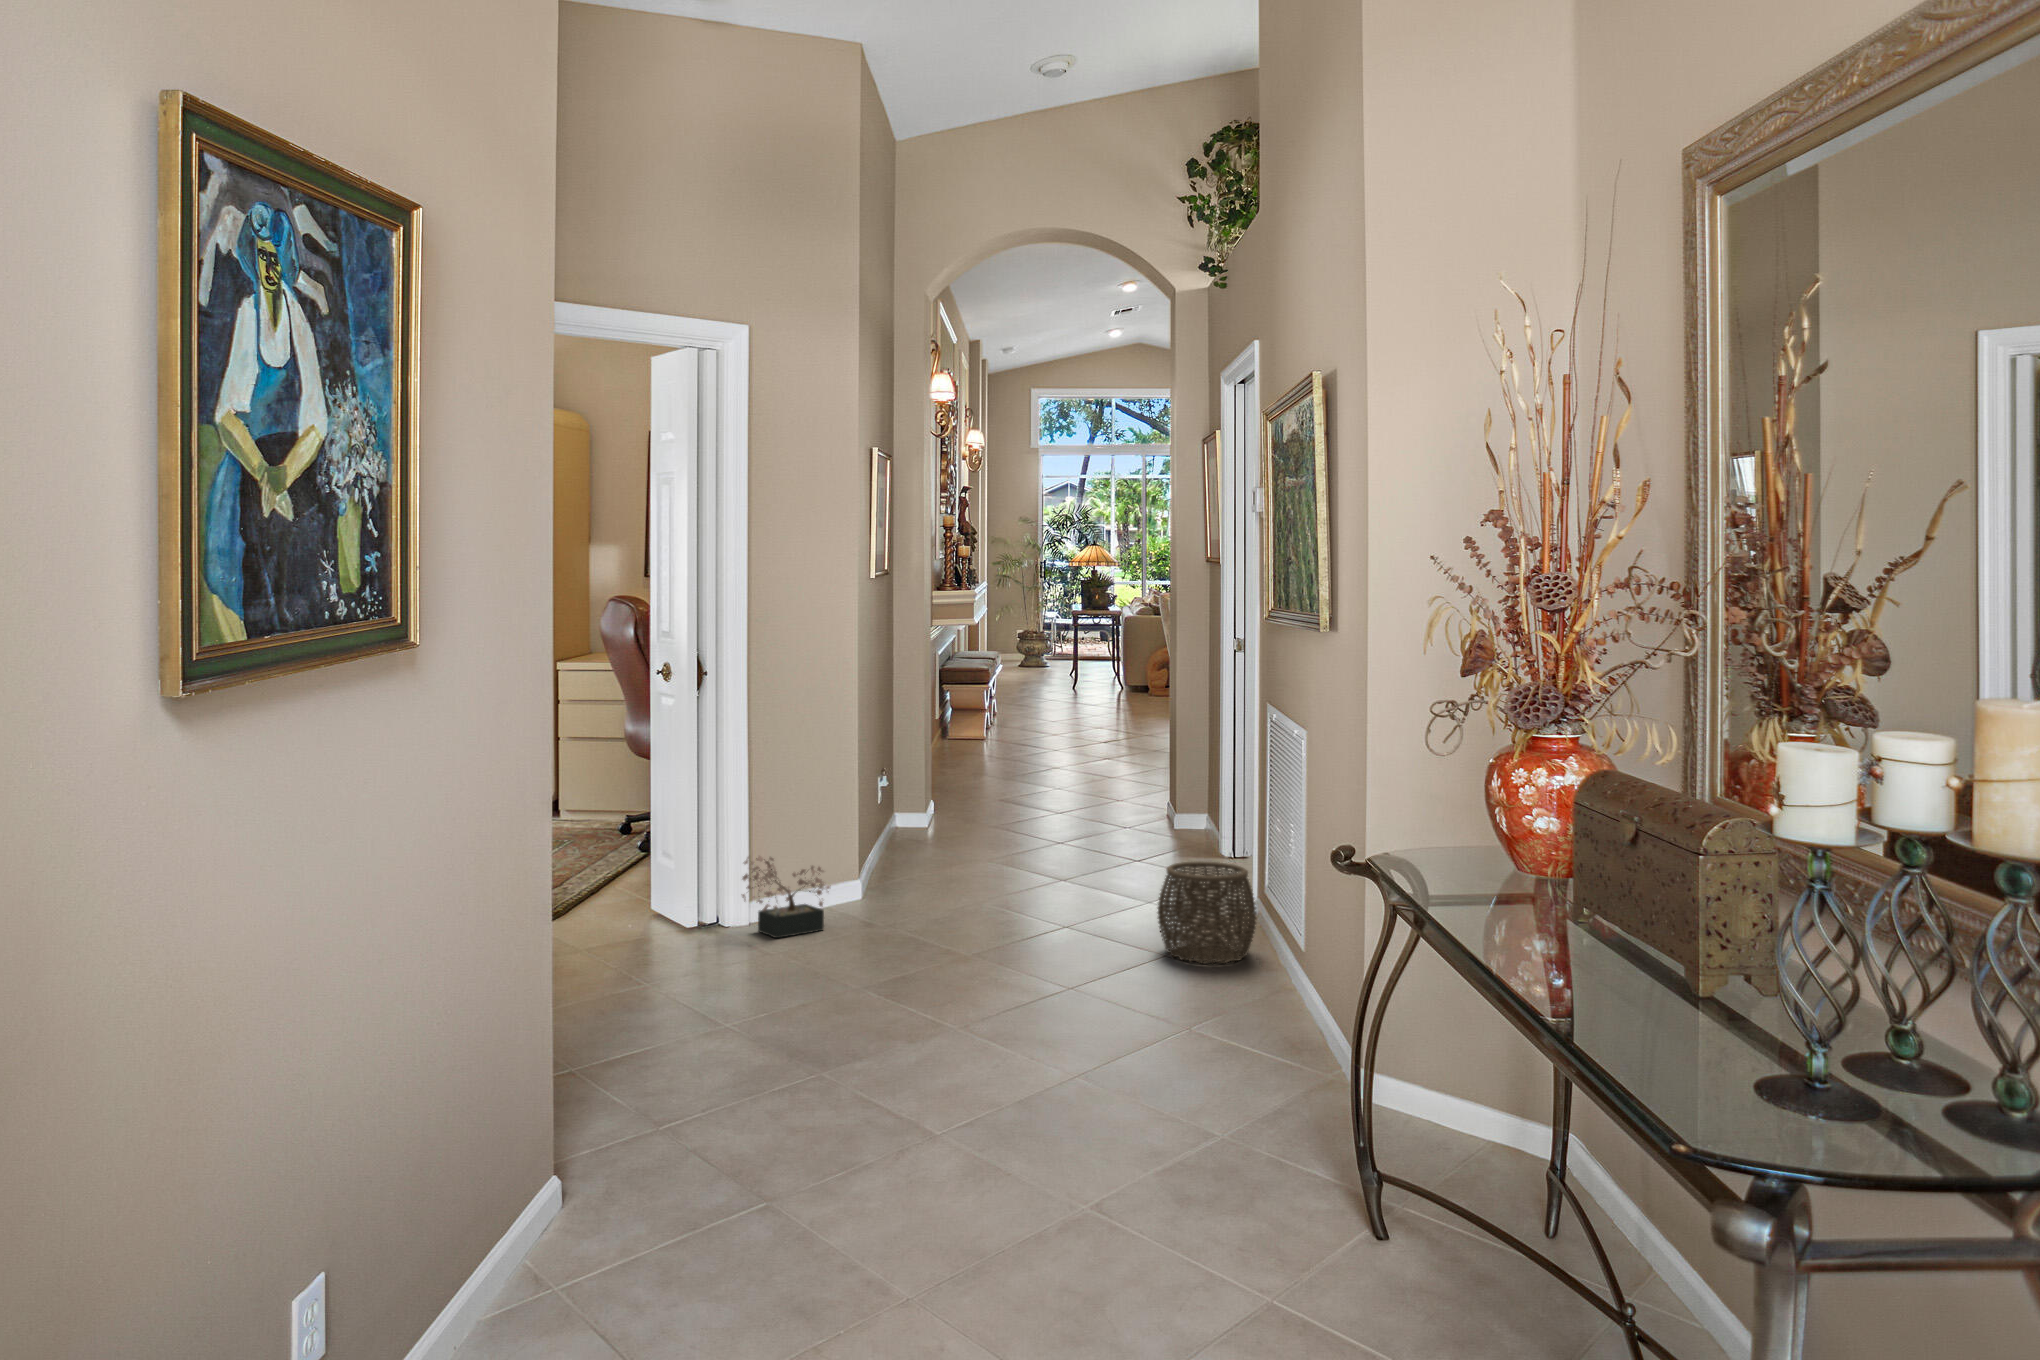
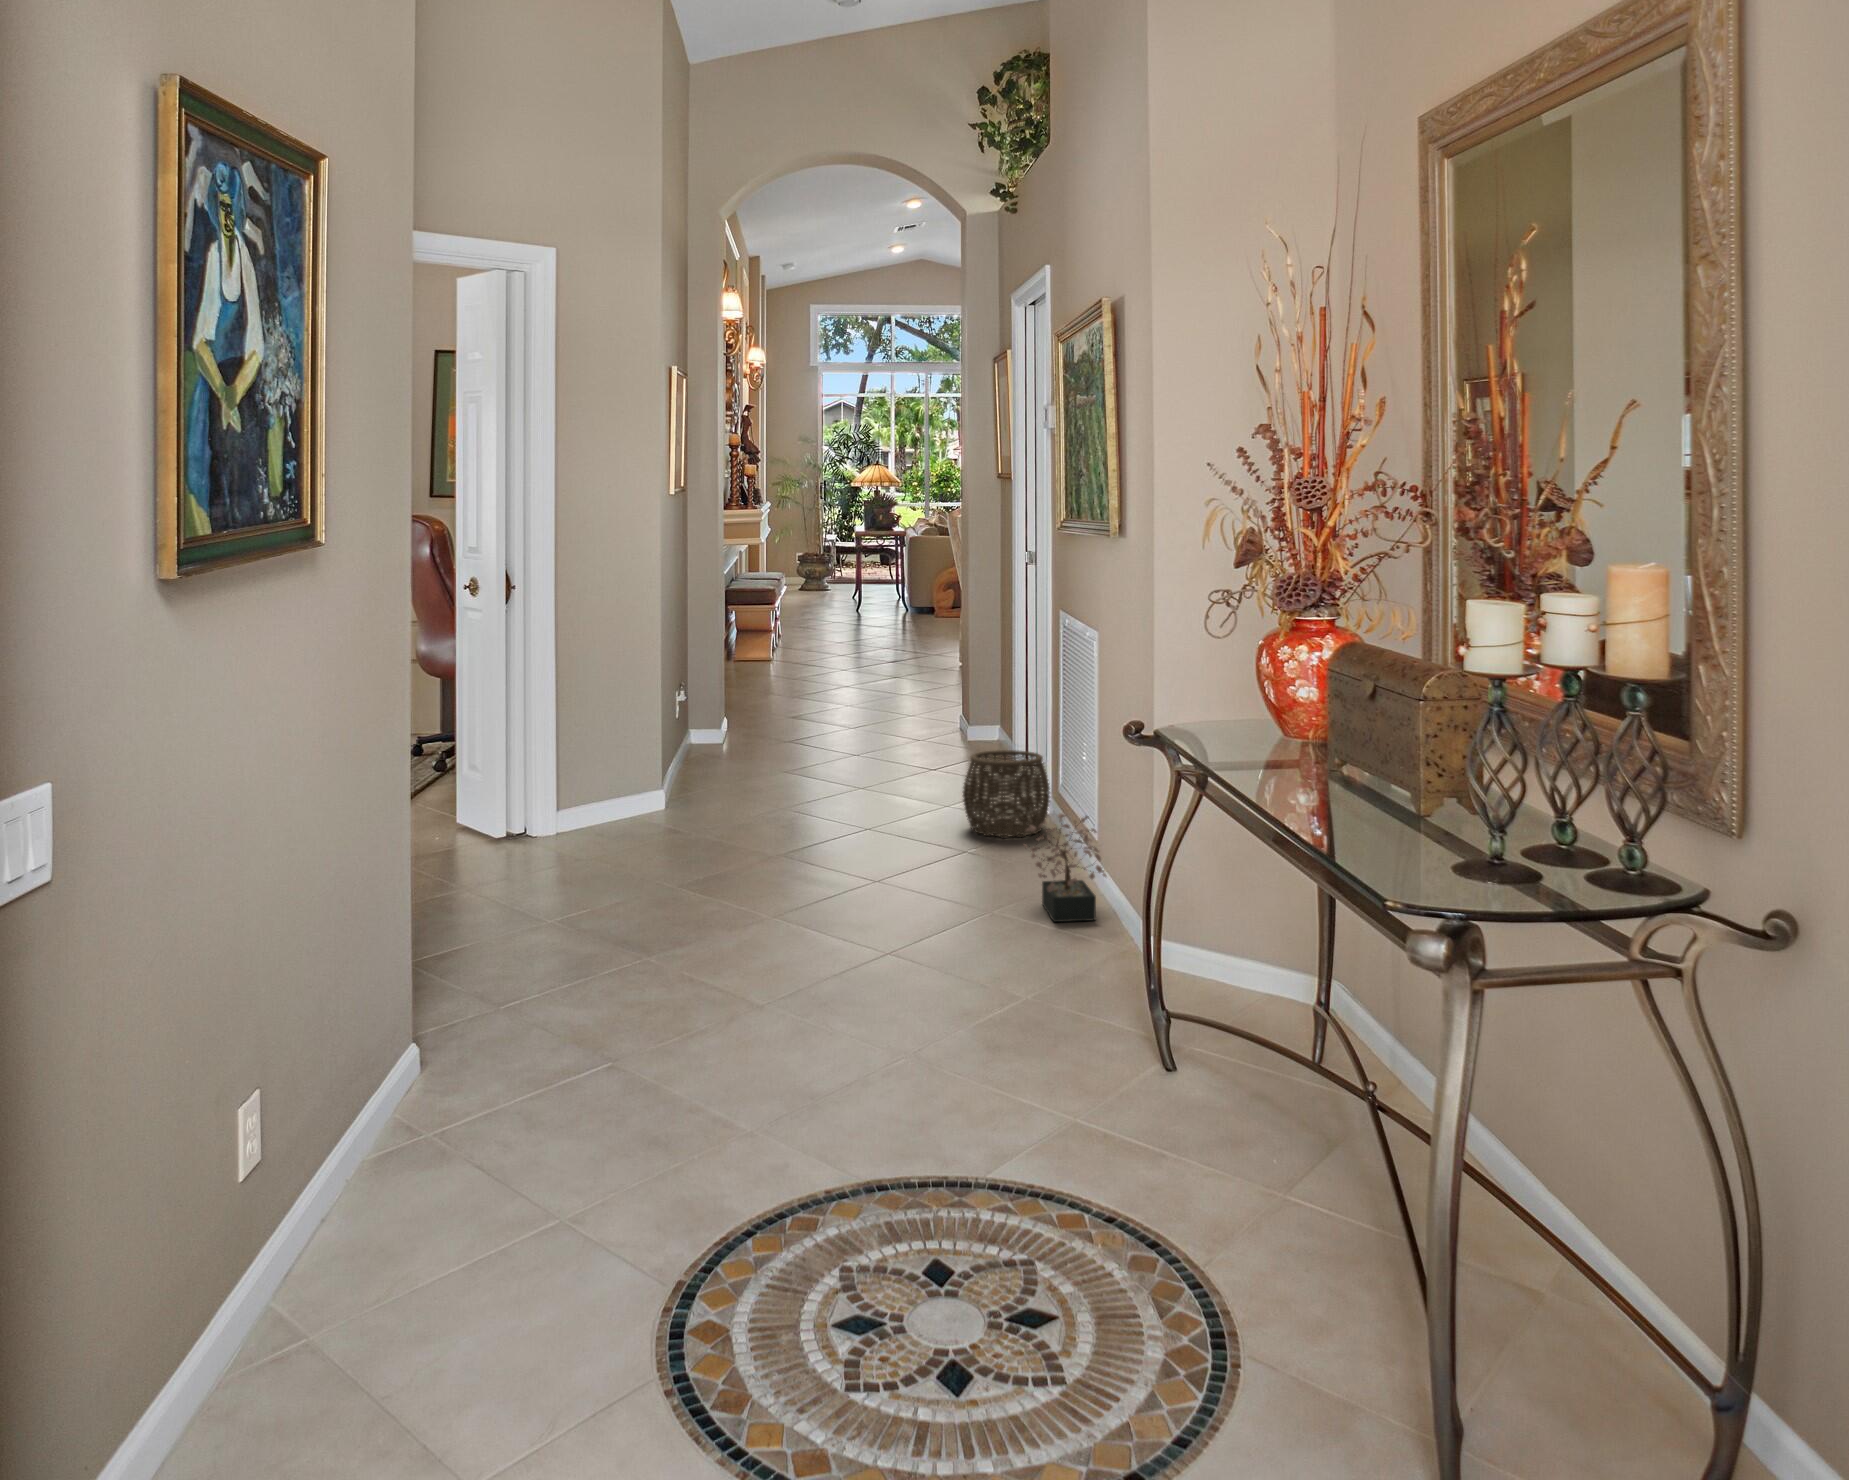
decorative plant: present [742,856,830,938] -> present [1024,814,1106,922]

